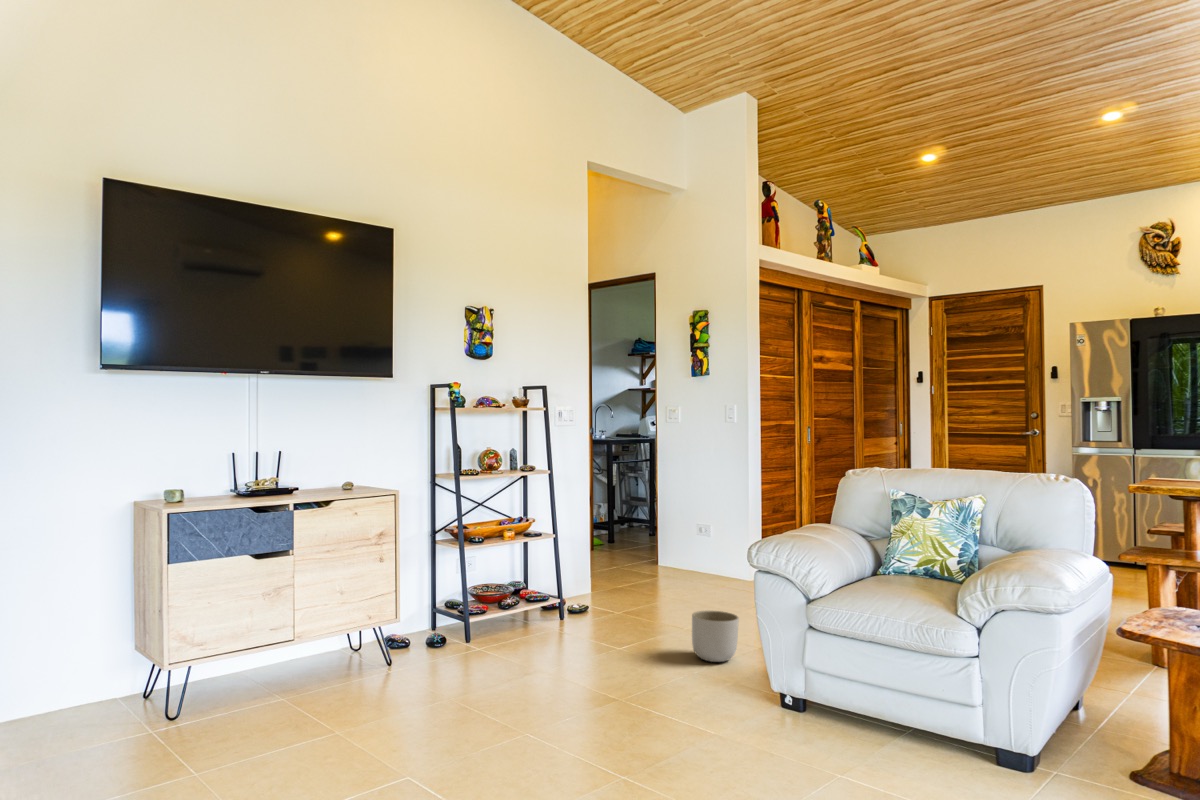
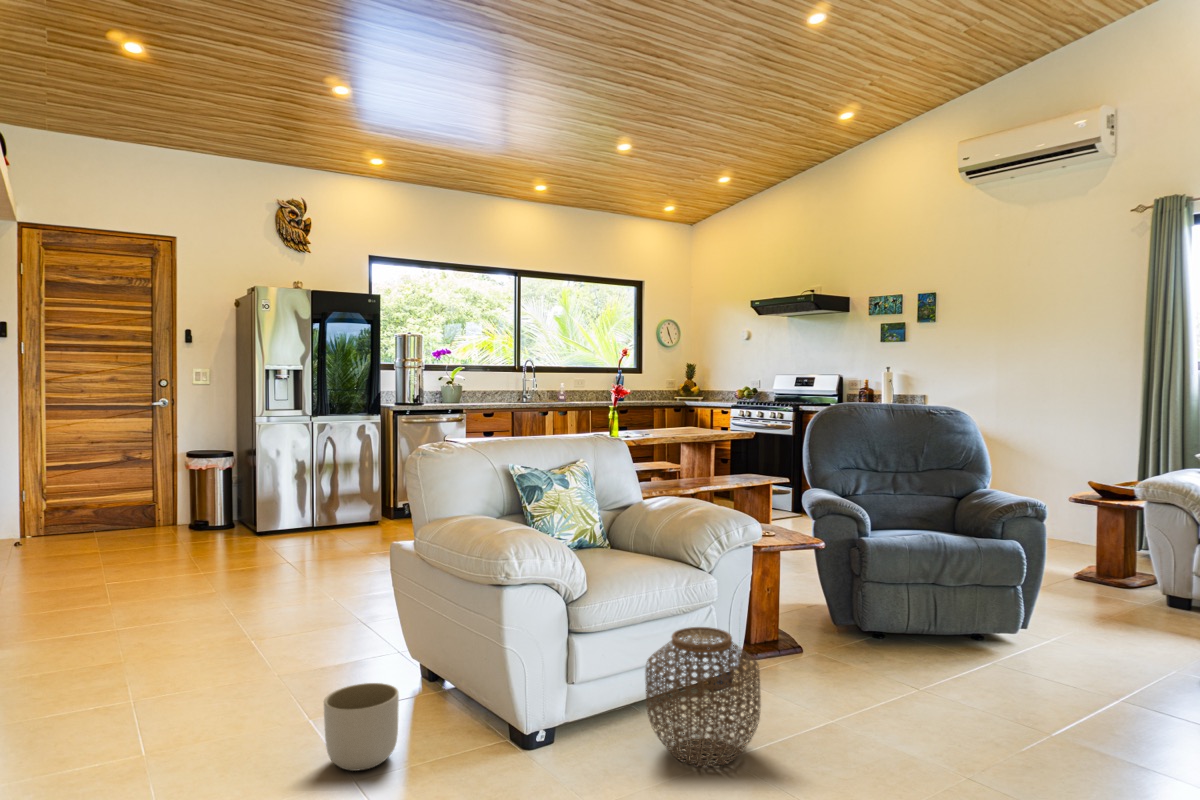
woven basket: none [763,638,872,767] -> present [645,627,761,766]

